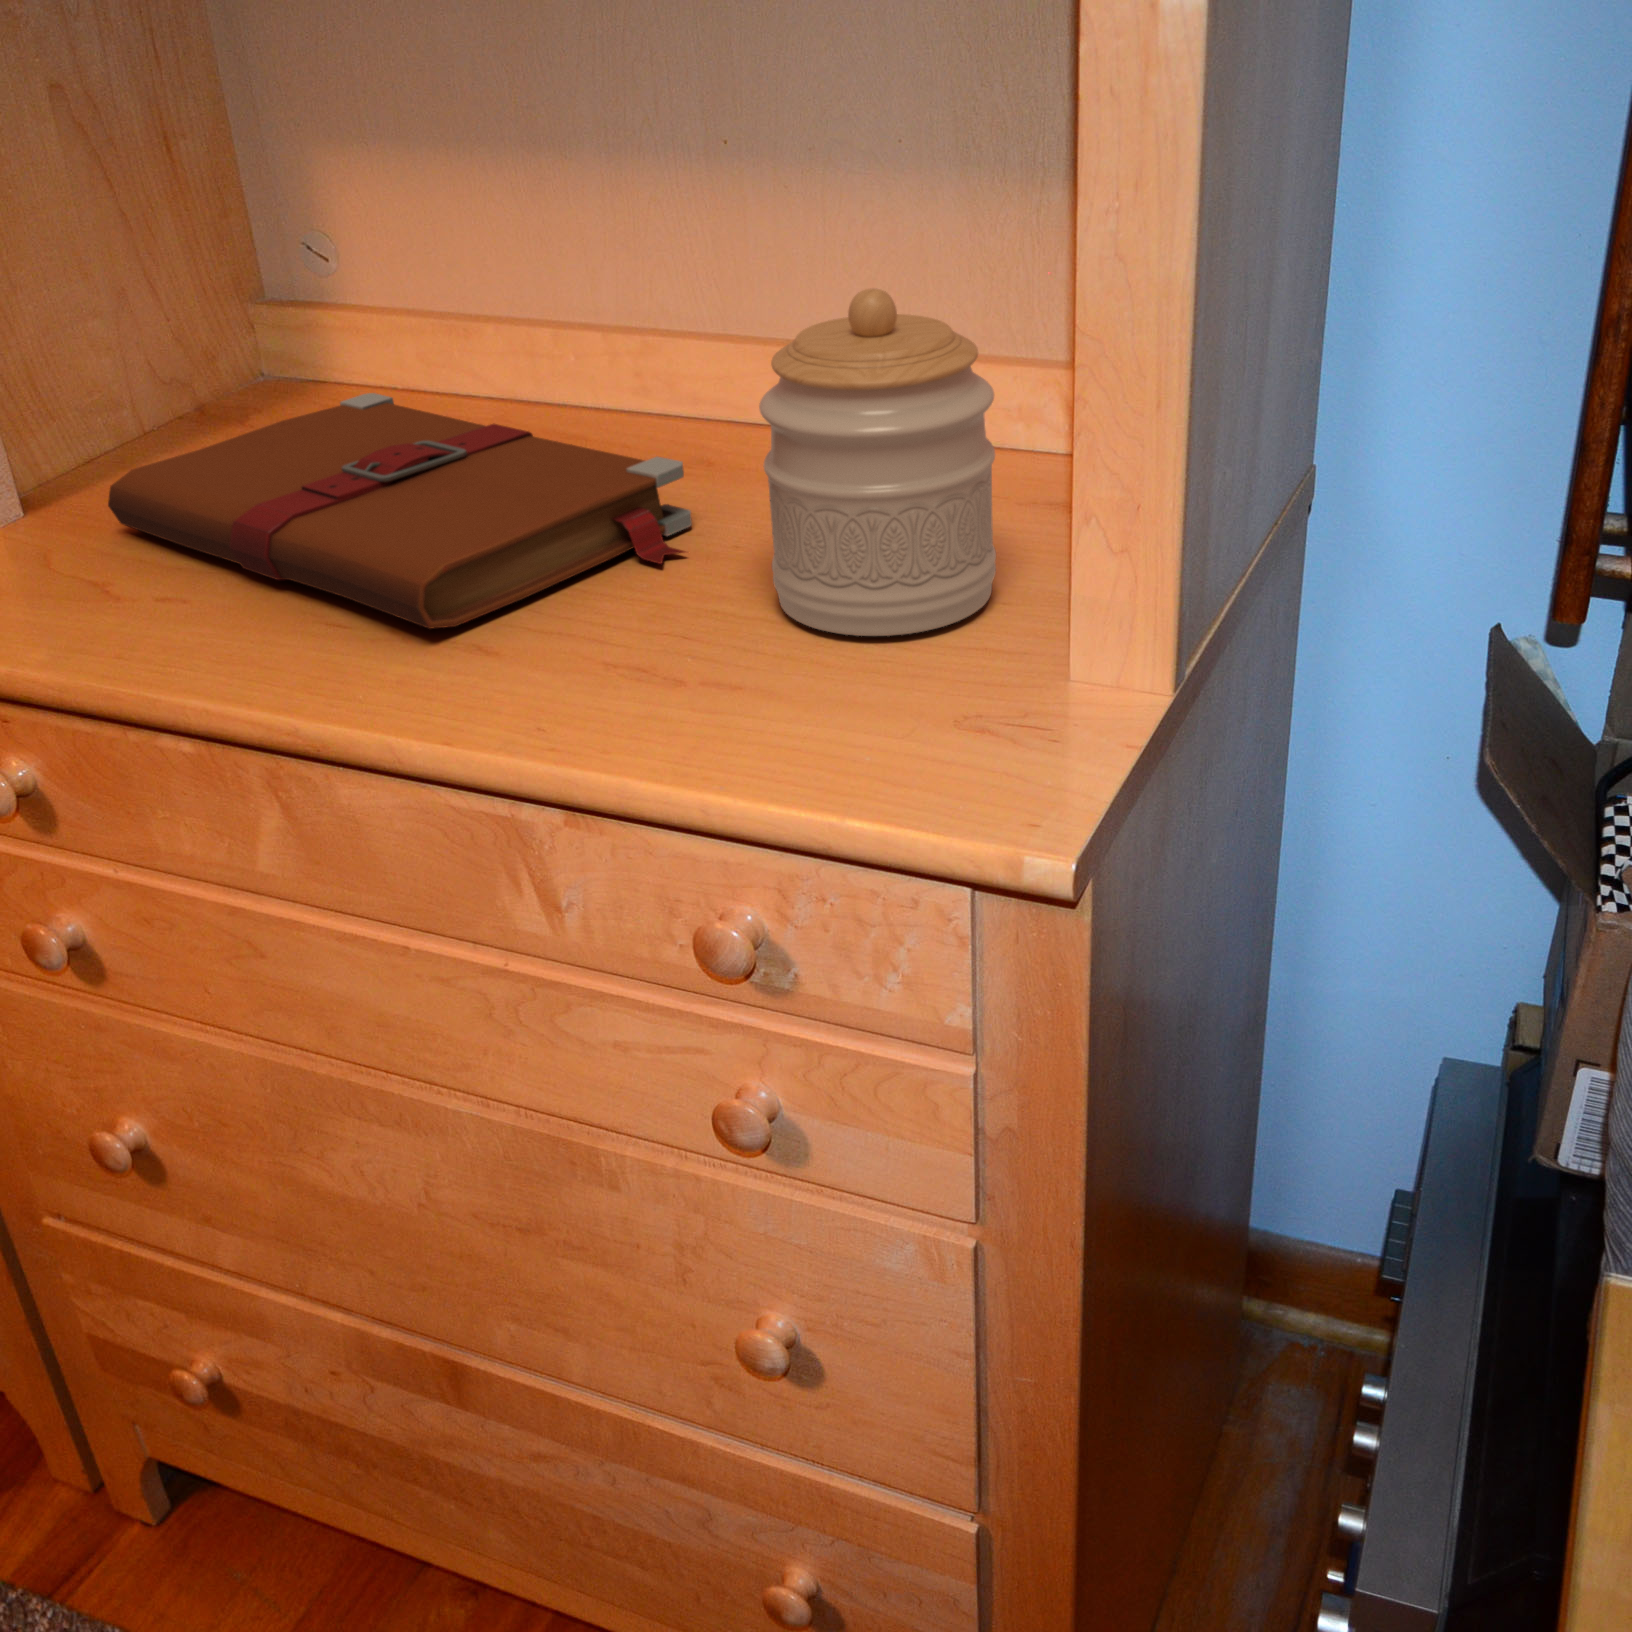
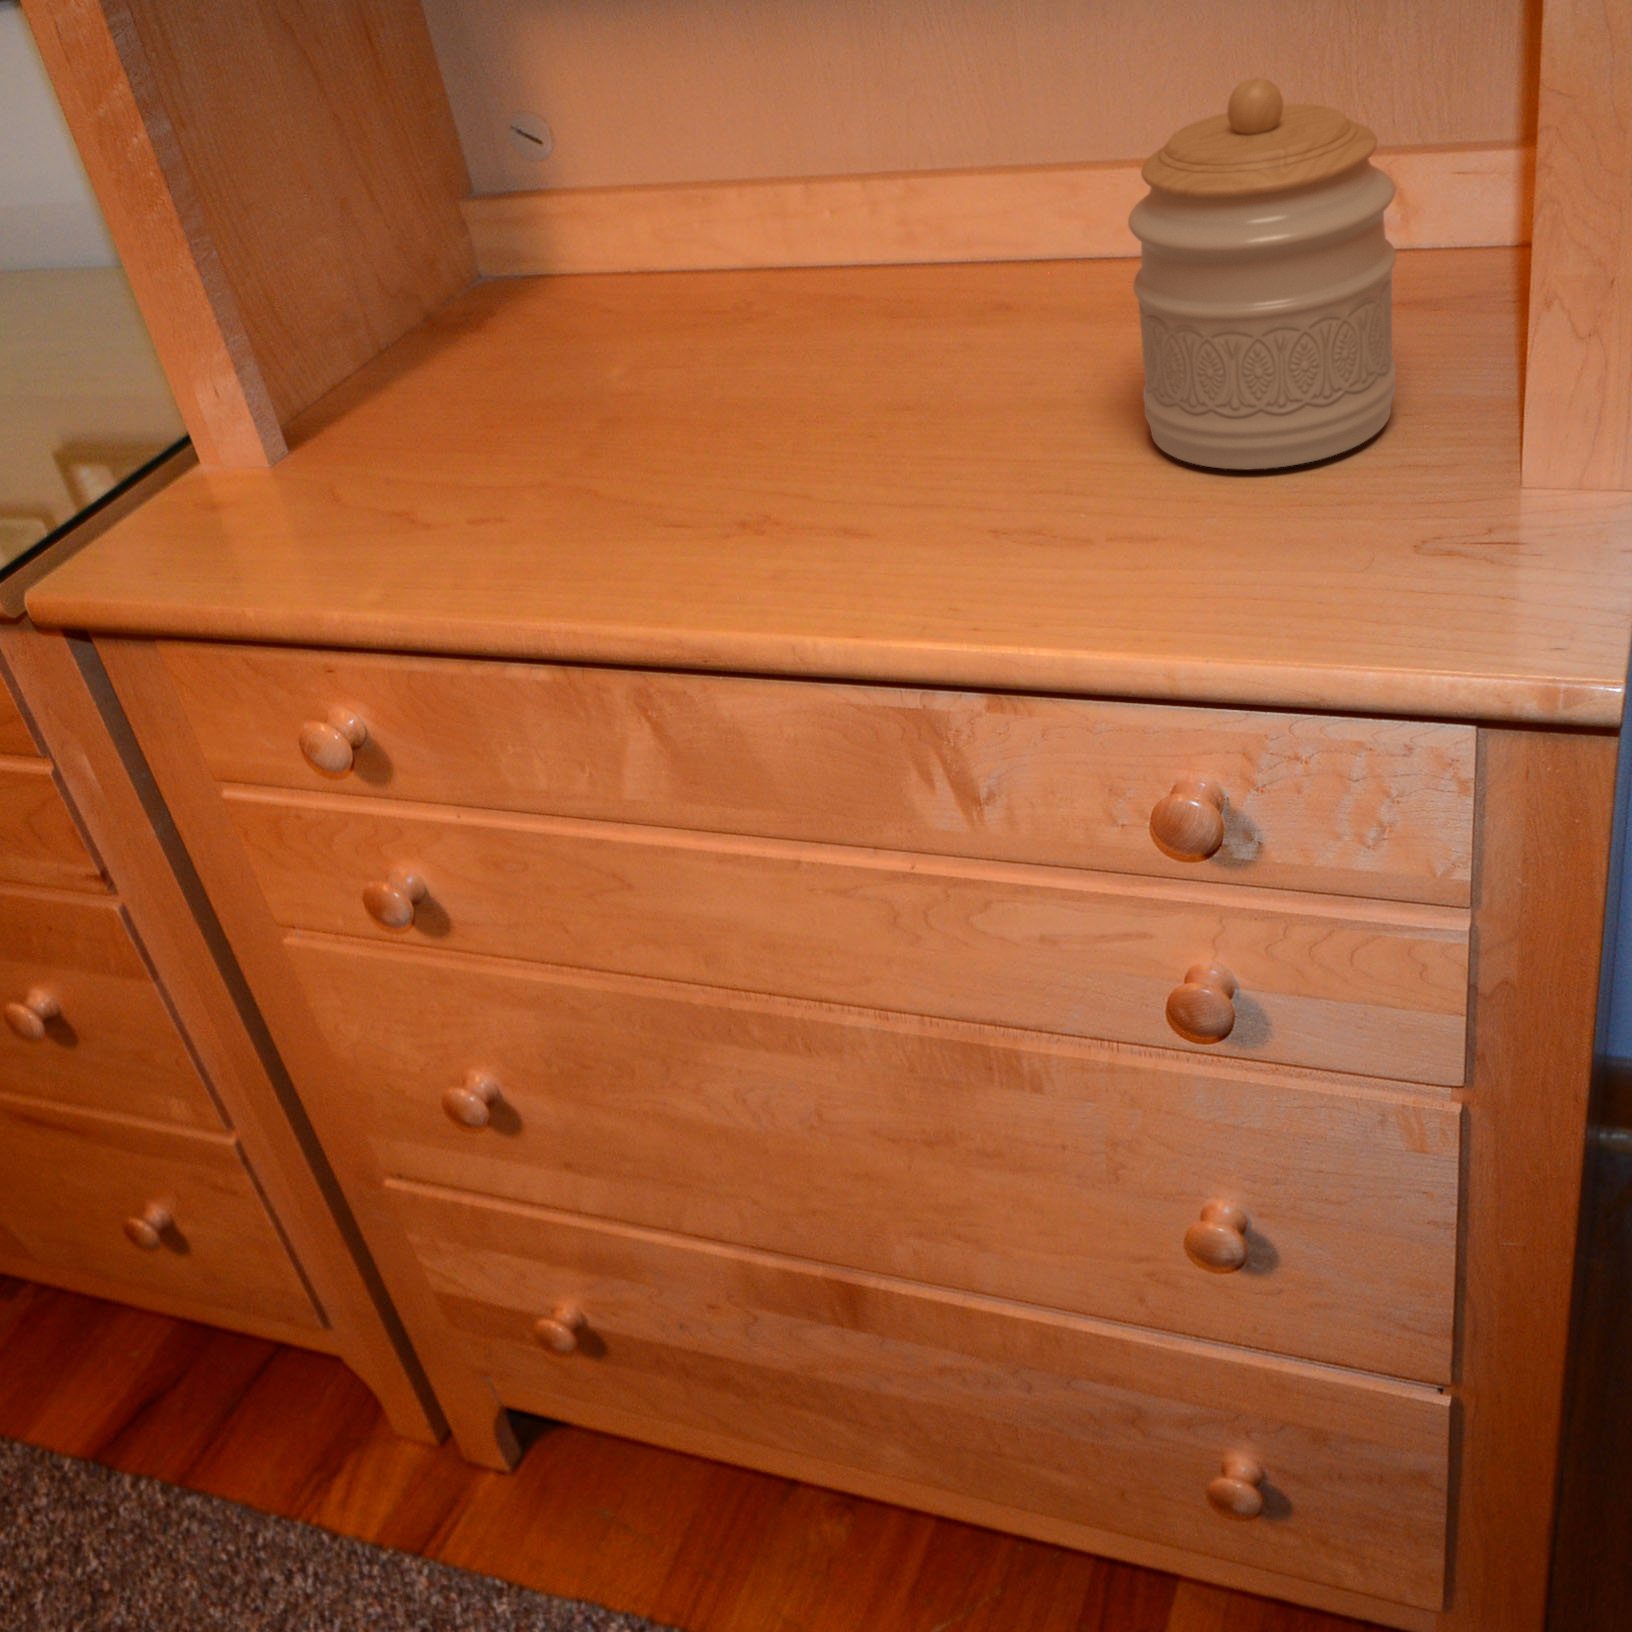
book: present [108,393,692,629] -> none [381,276,1028,518]

